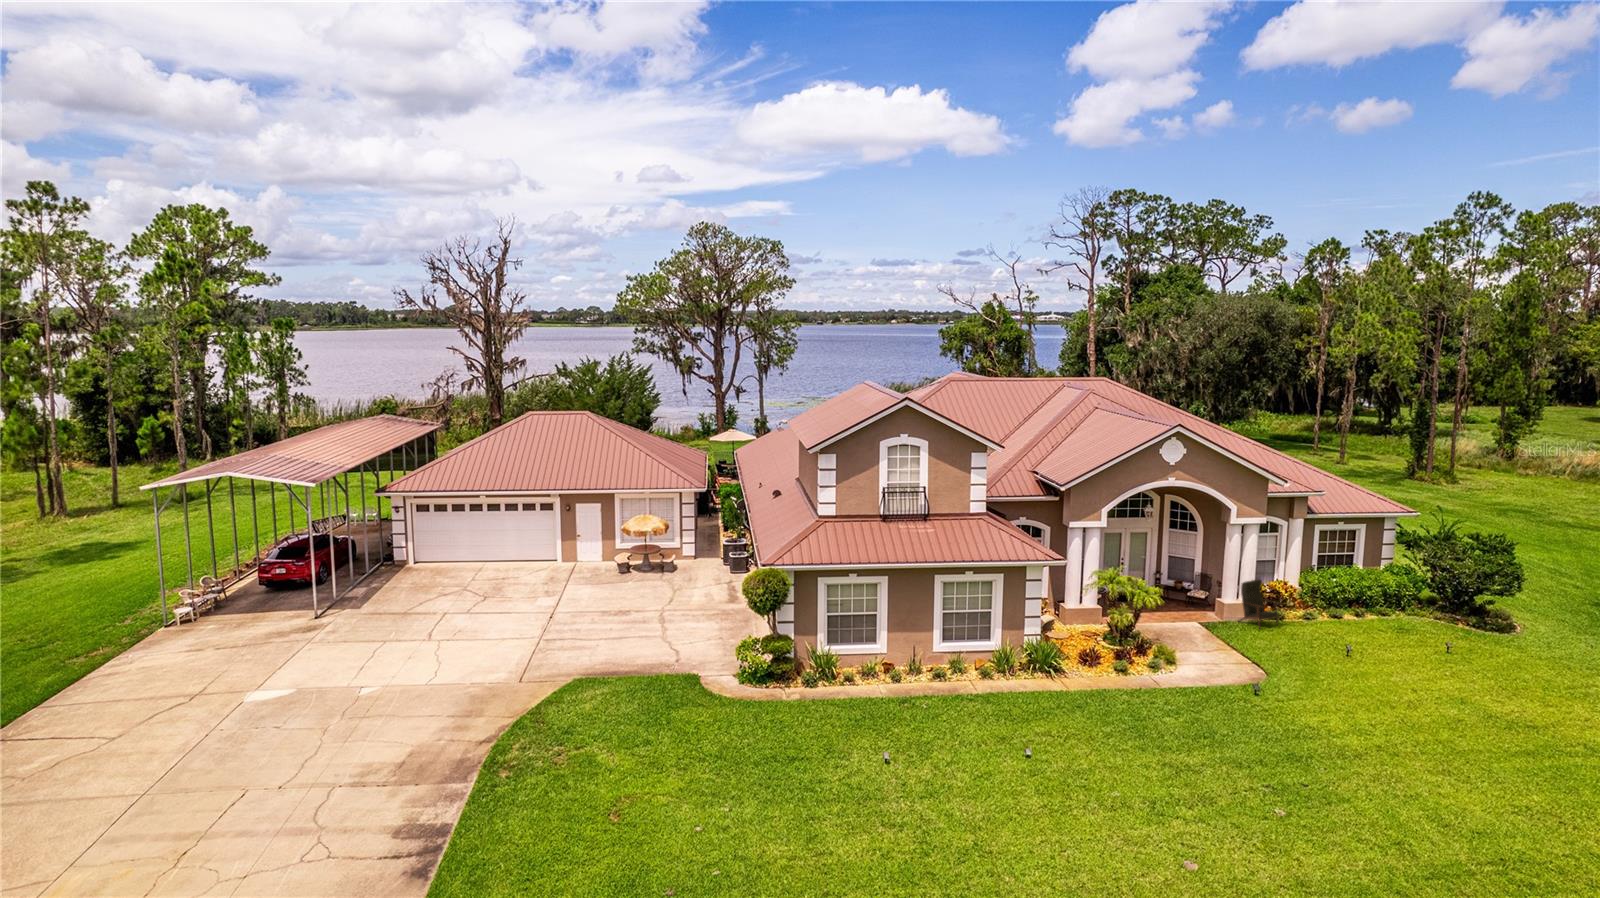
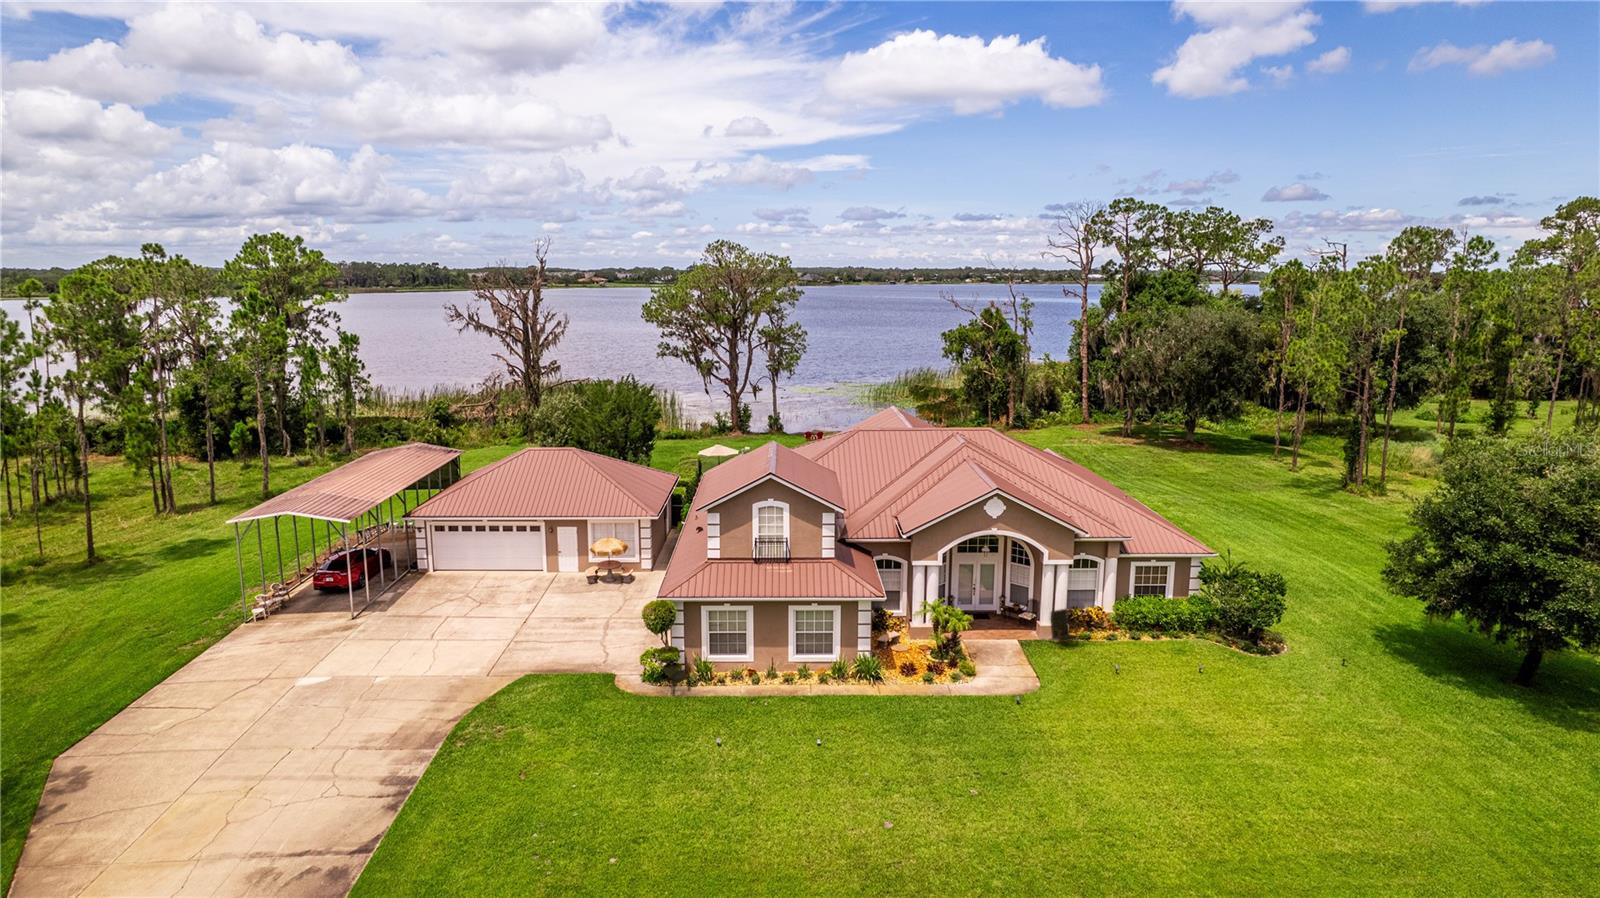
bench: none [764,649,814,698] -> present [658,658,691,695]

